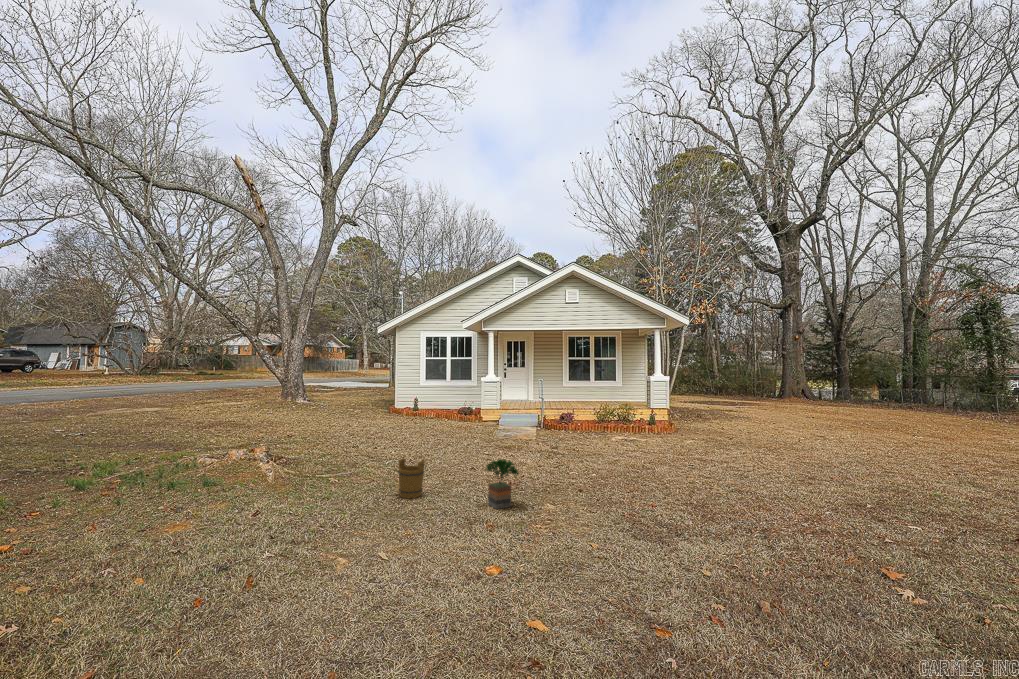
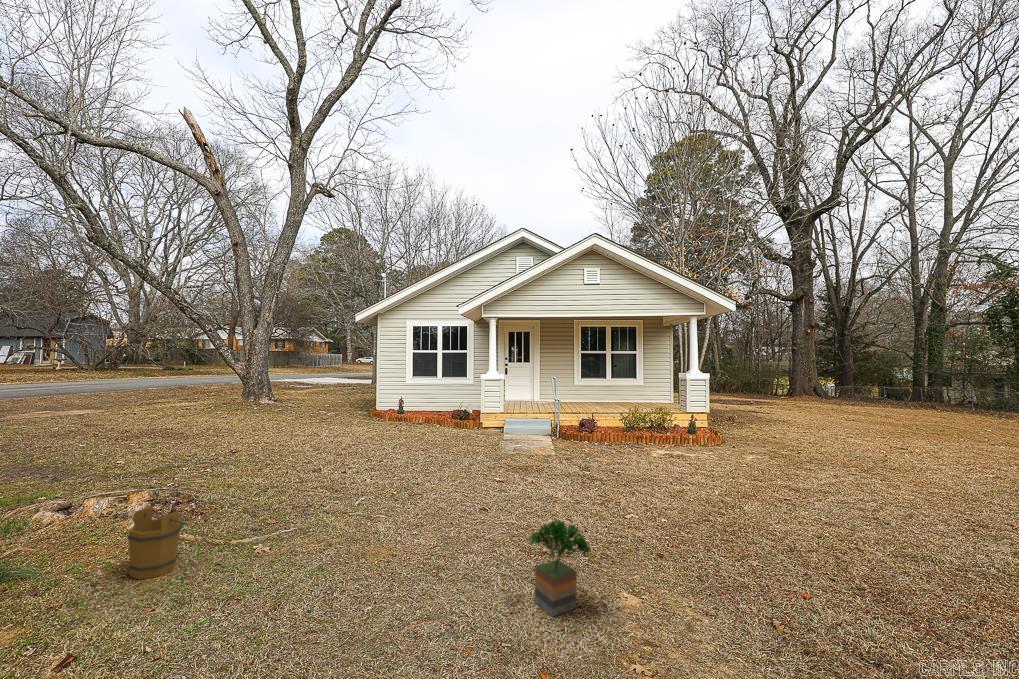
bucket: present [398,459,425,498] -> present [127,507,186,579]

